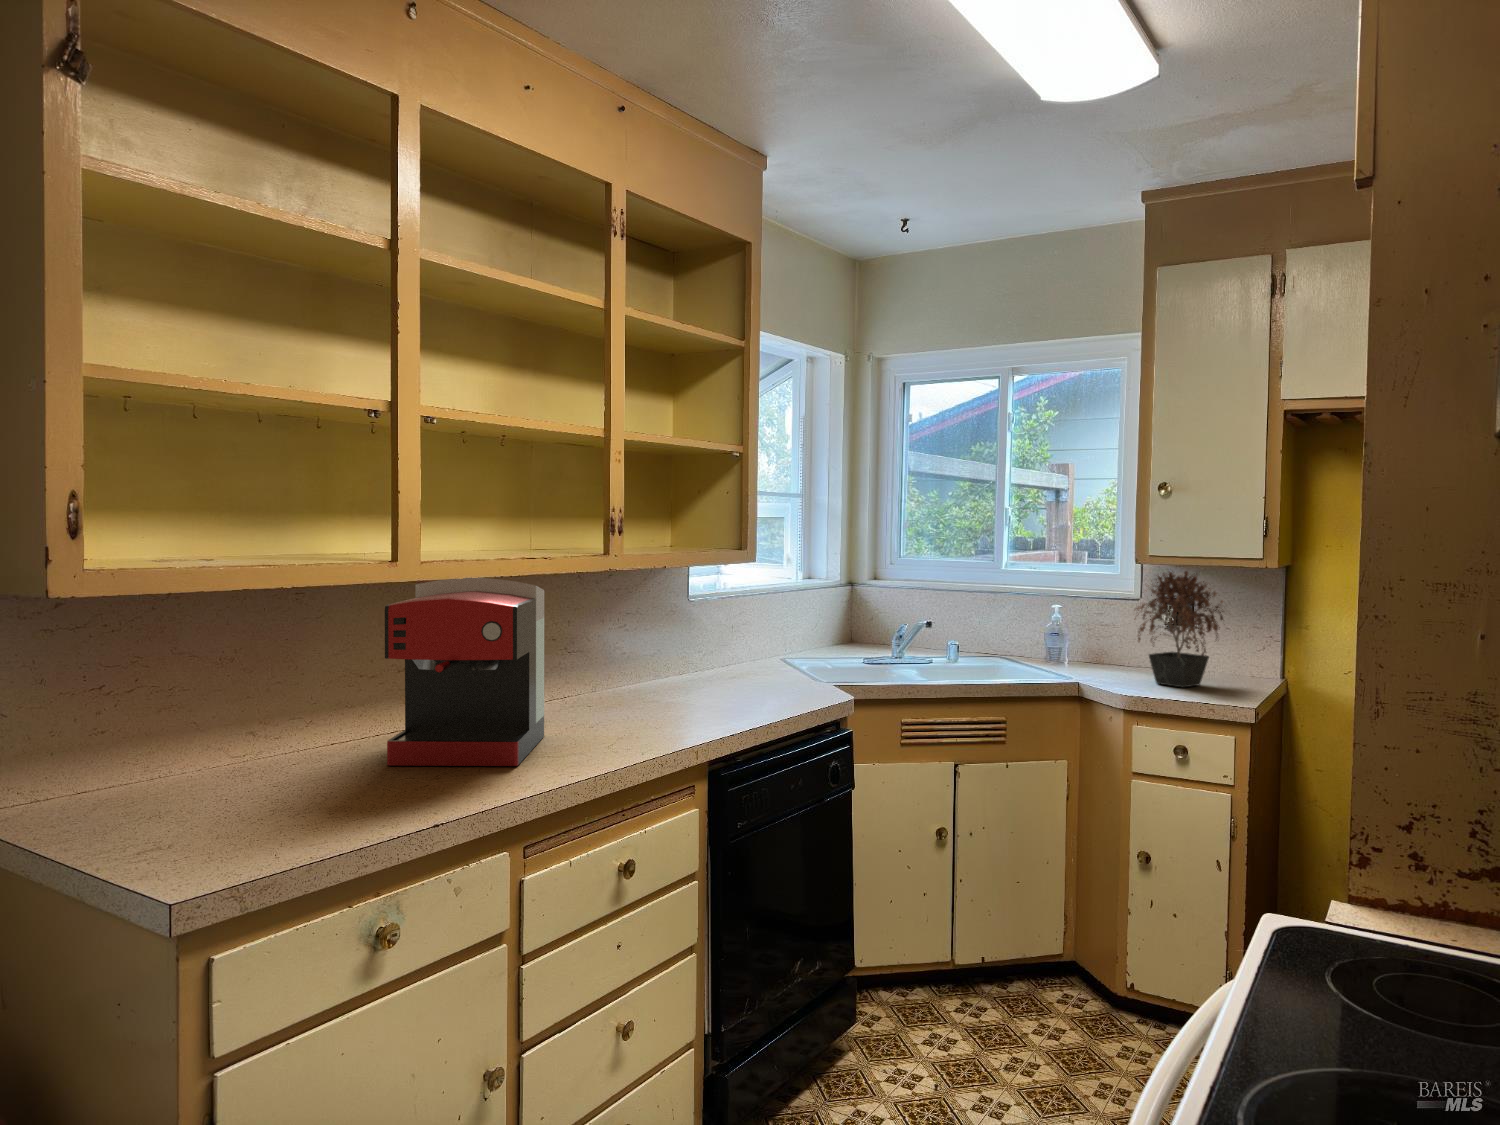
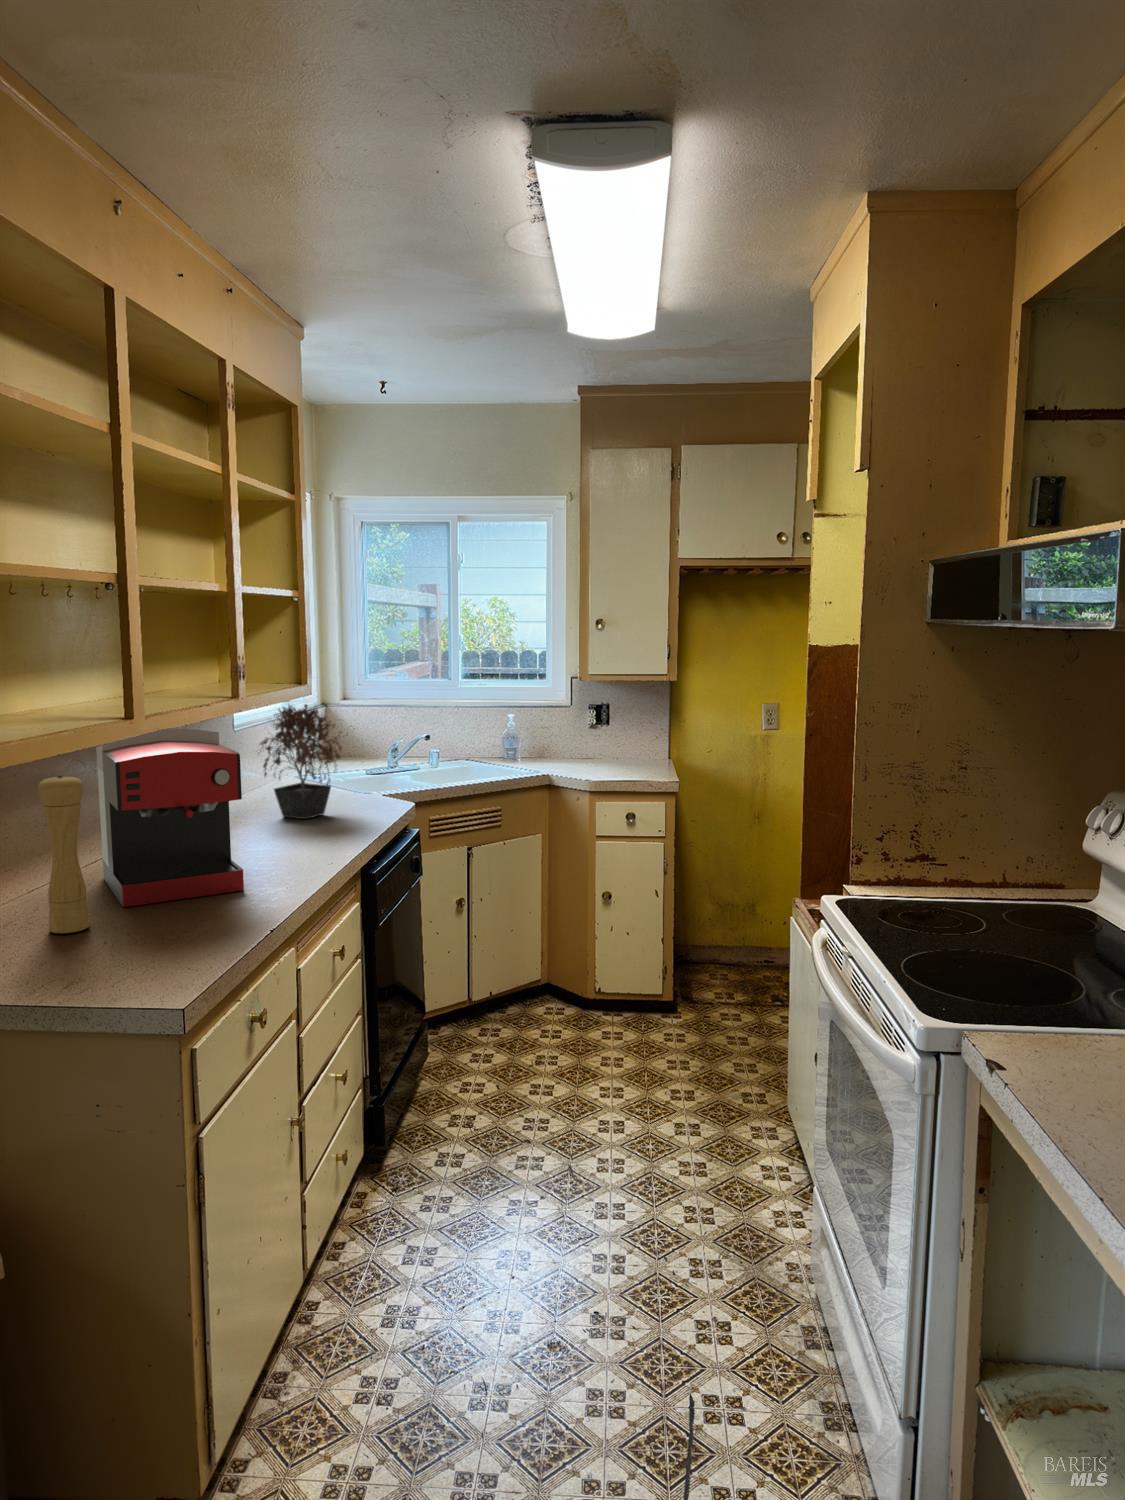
potted plant: present [1134,571,1223,687] -> present [260,704,342,819]
pepper mill: none [281,612,327,783] -> present [38,775,89,933]

